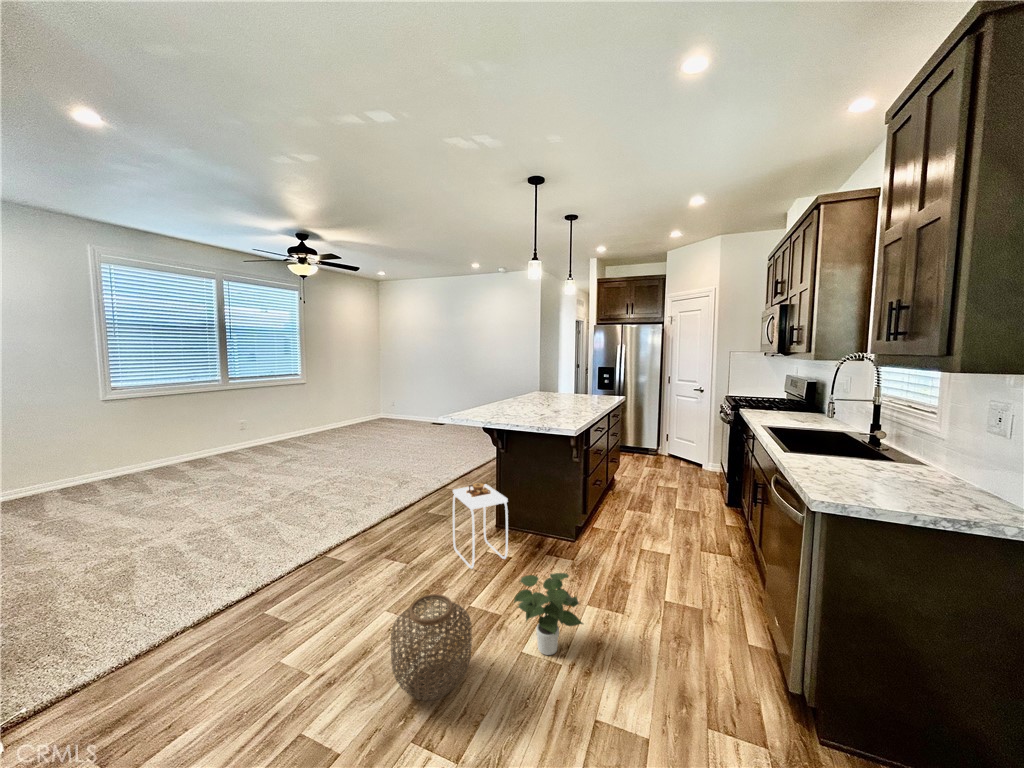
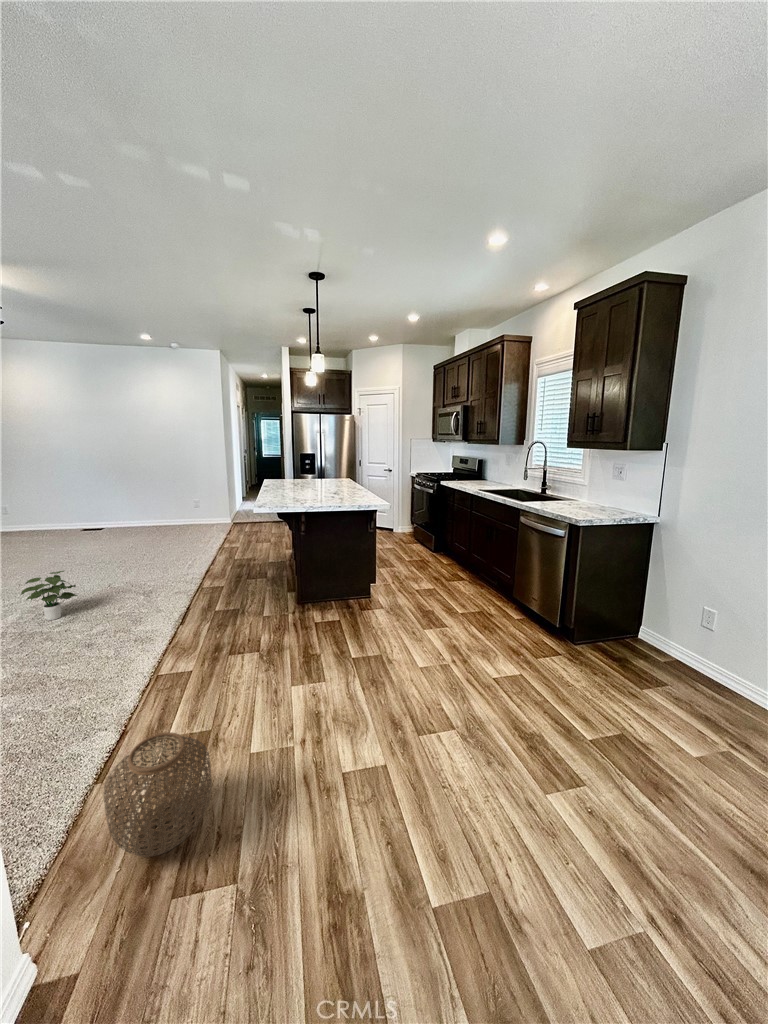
side table: present [453,483,508,568] -> none [99,598,188,699]
potted plant: present [514,573,583,655] -> present [21,571,78,620]

